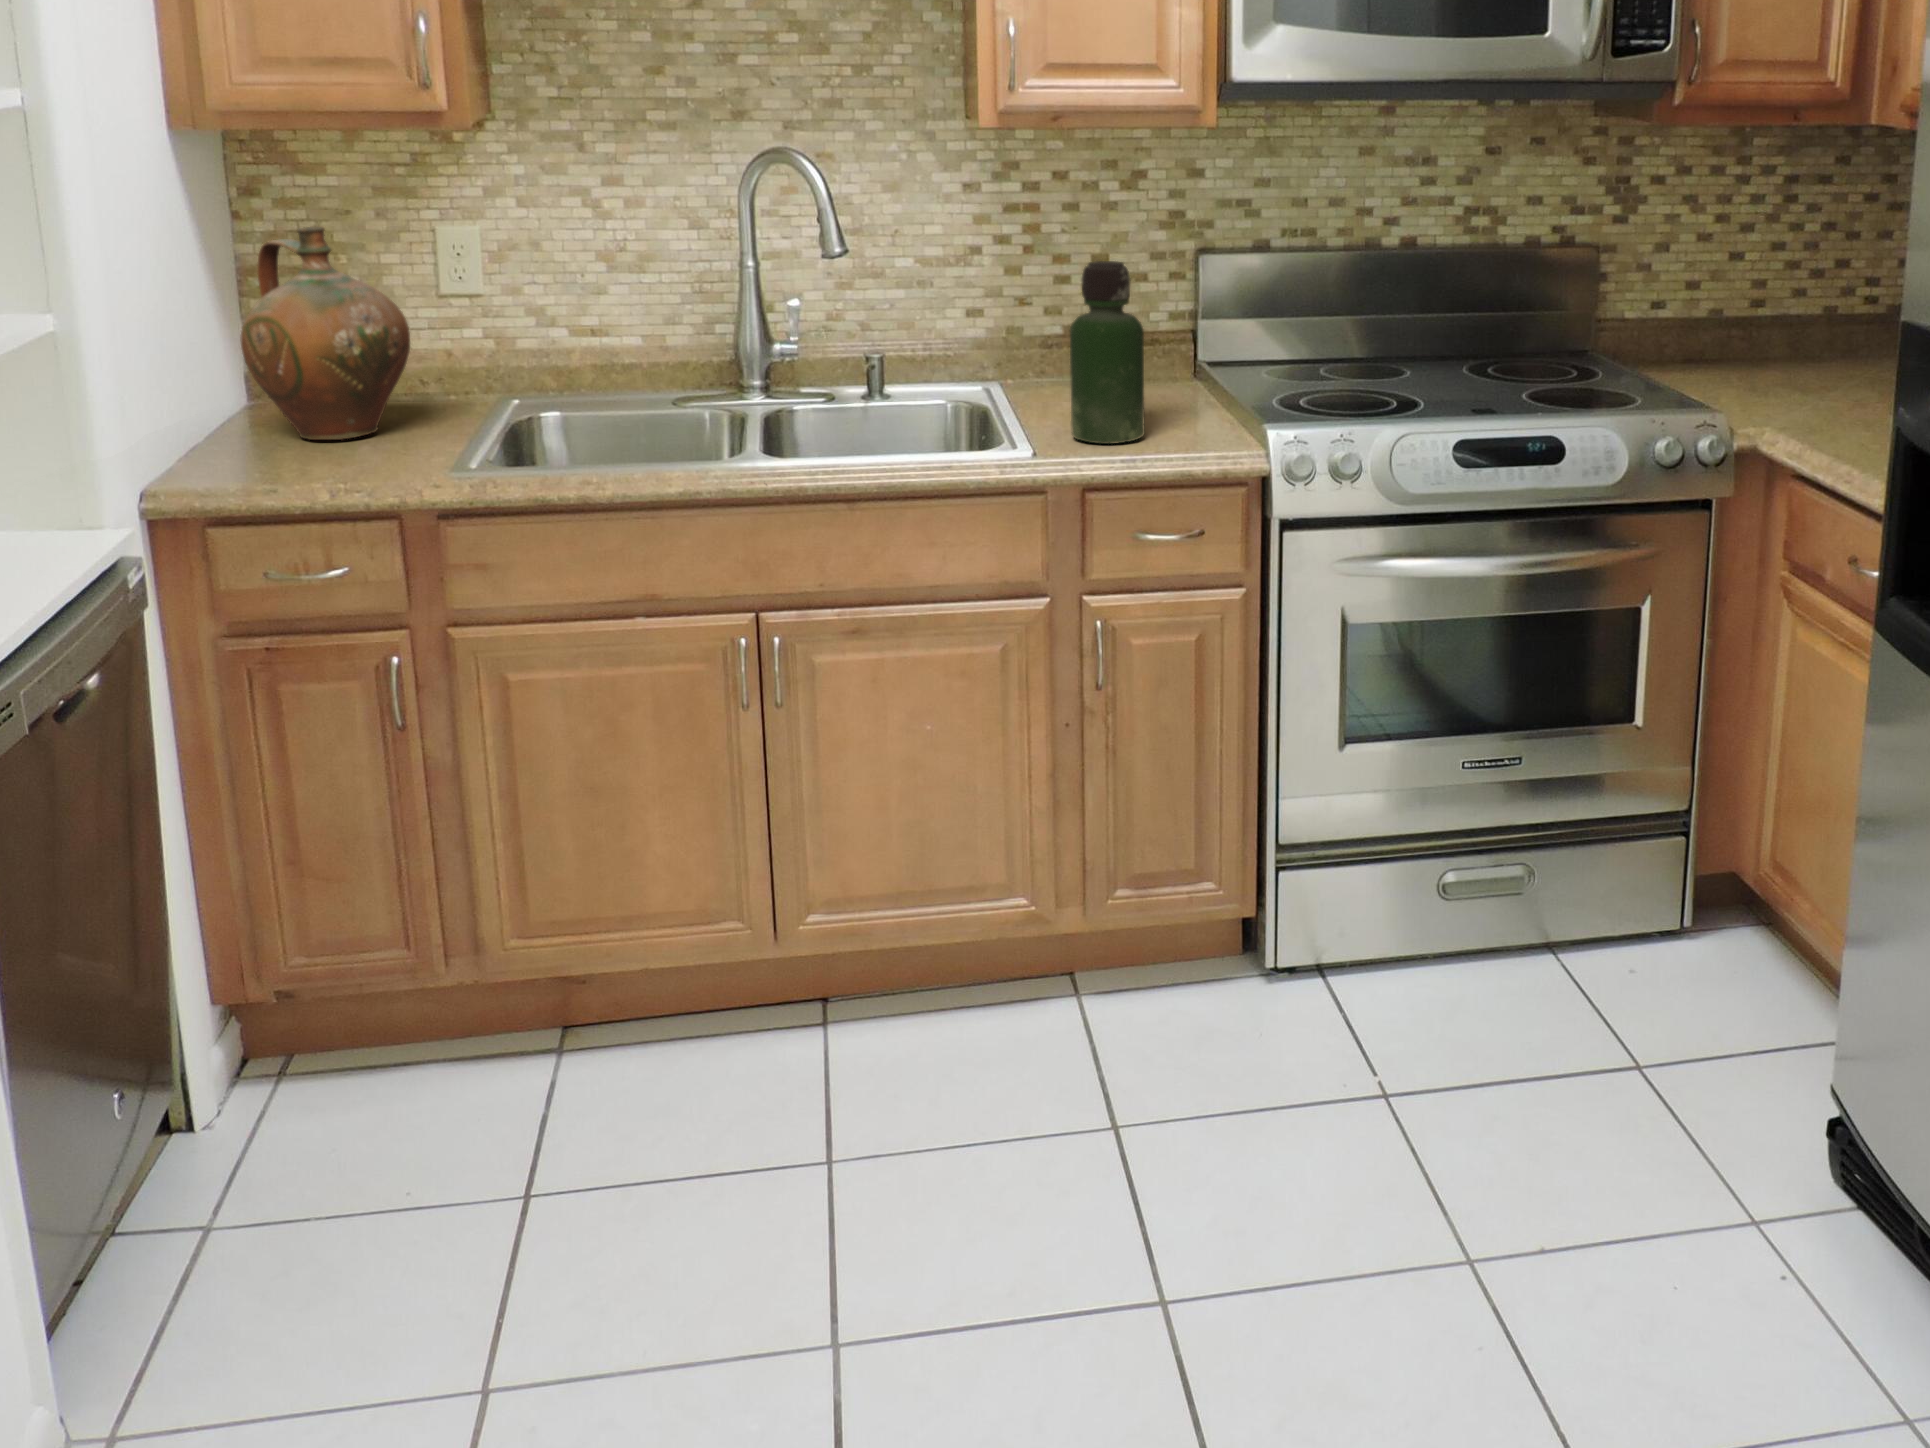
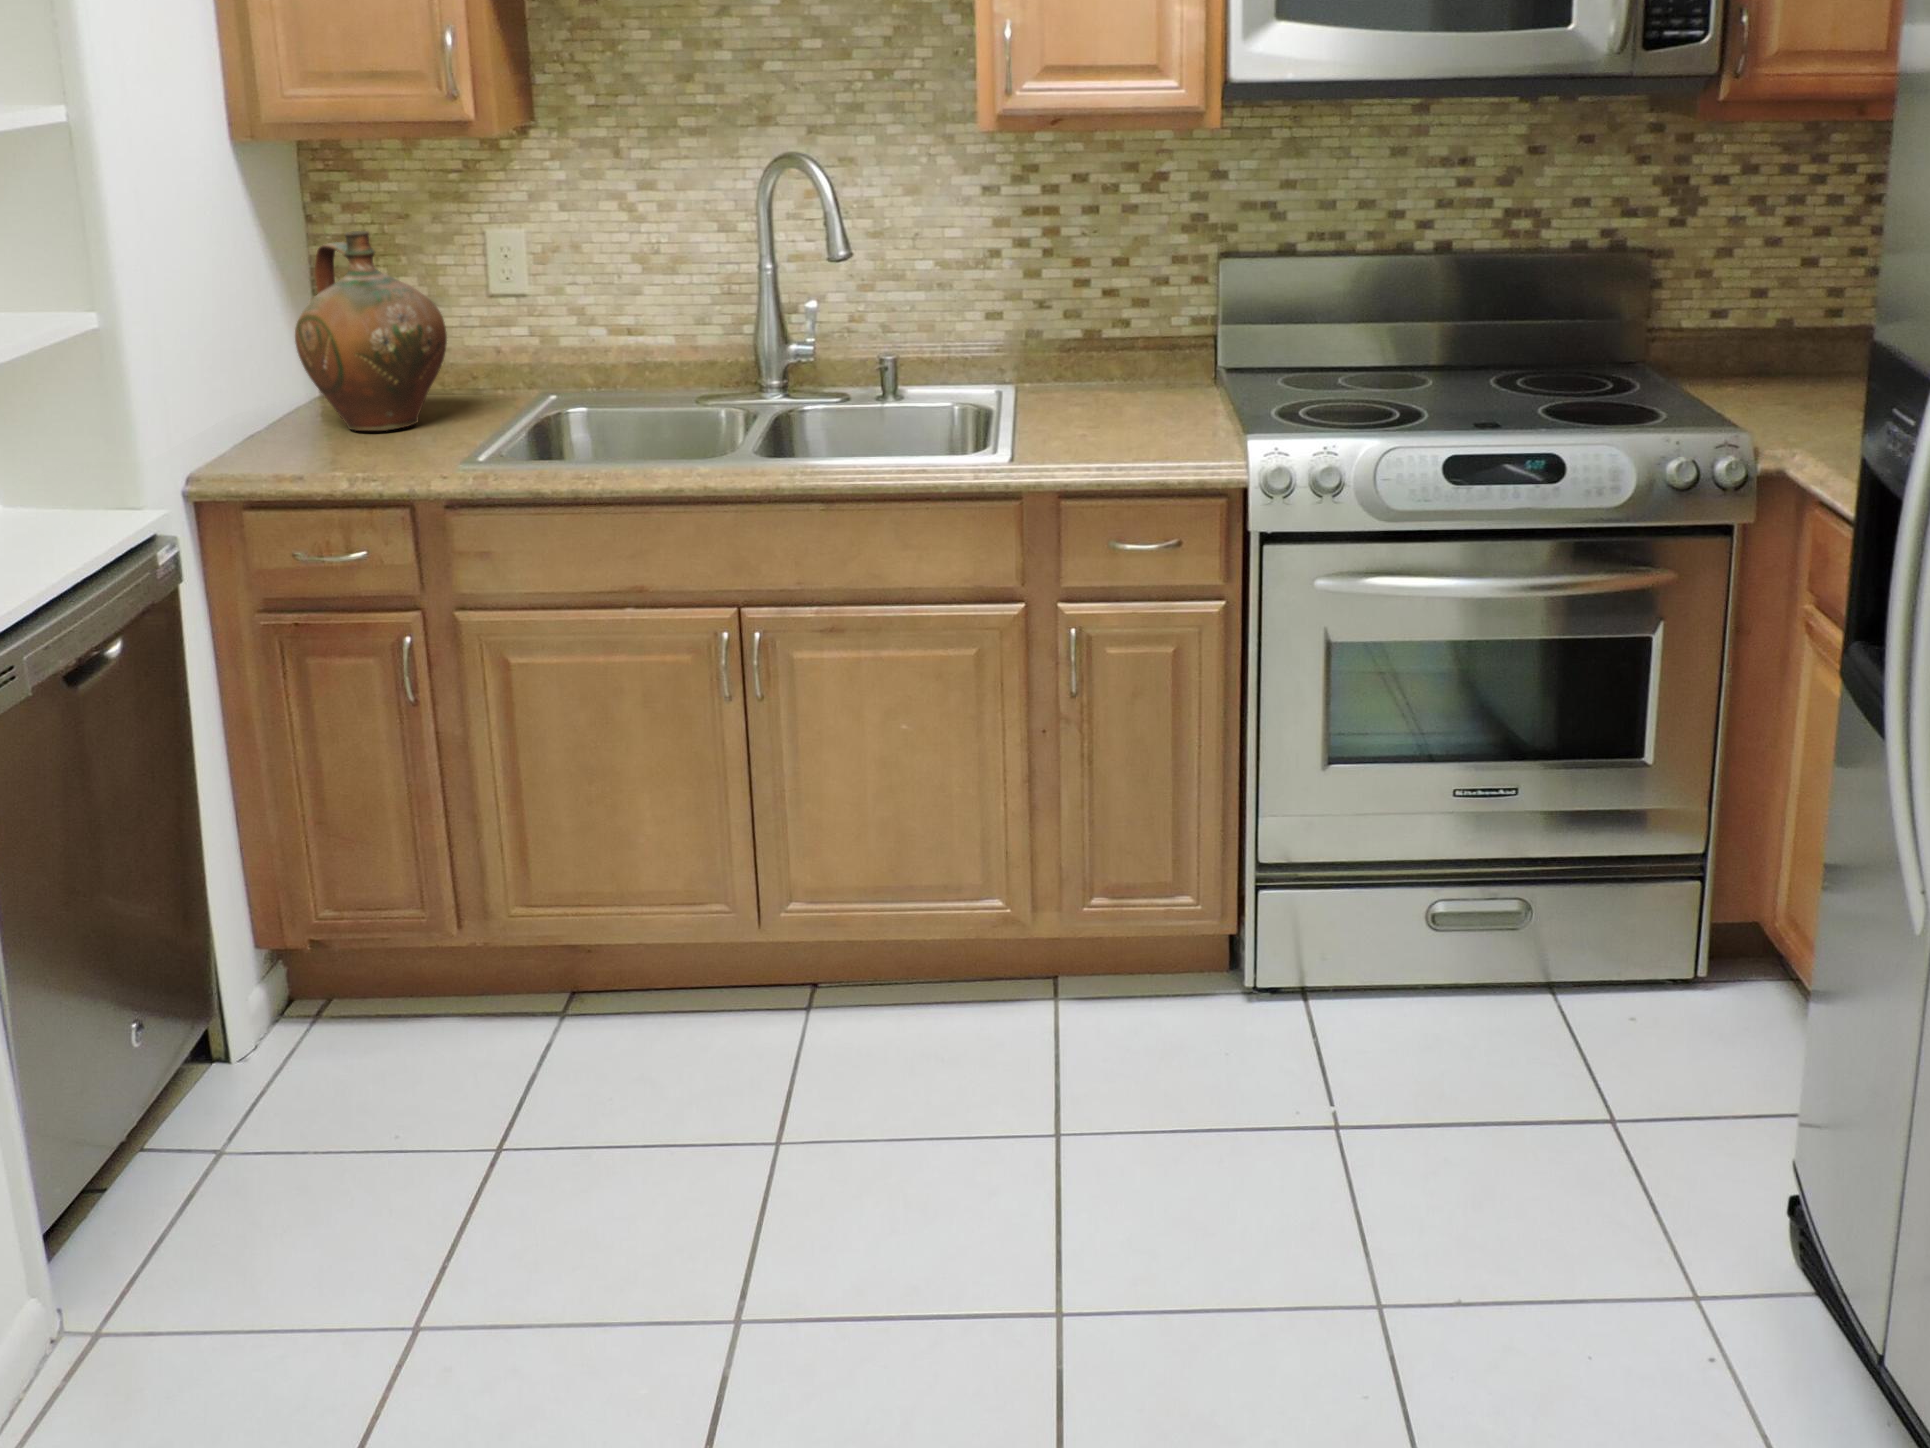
bottle: present [1070,261,1145,444] -> none [1049,266,1123,451]

